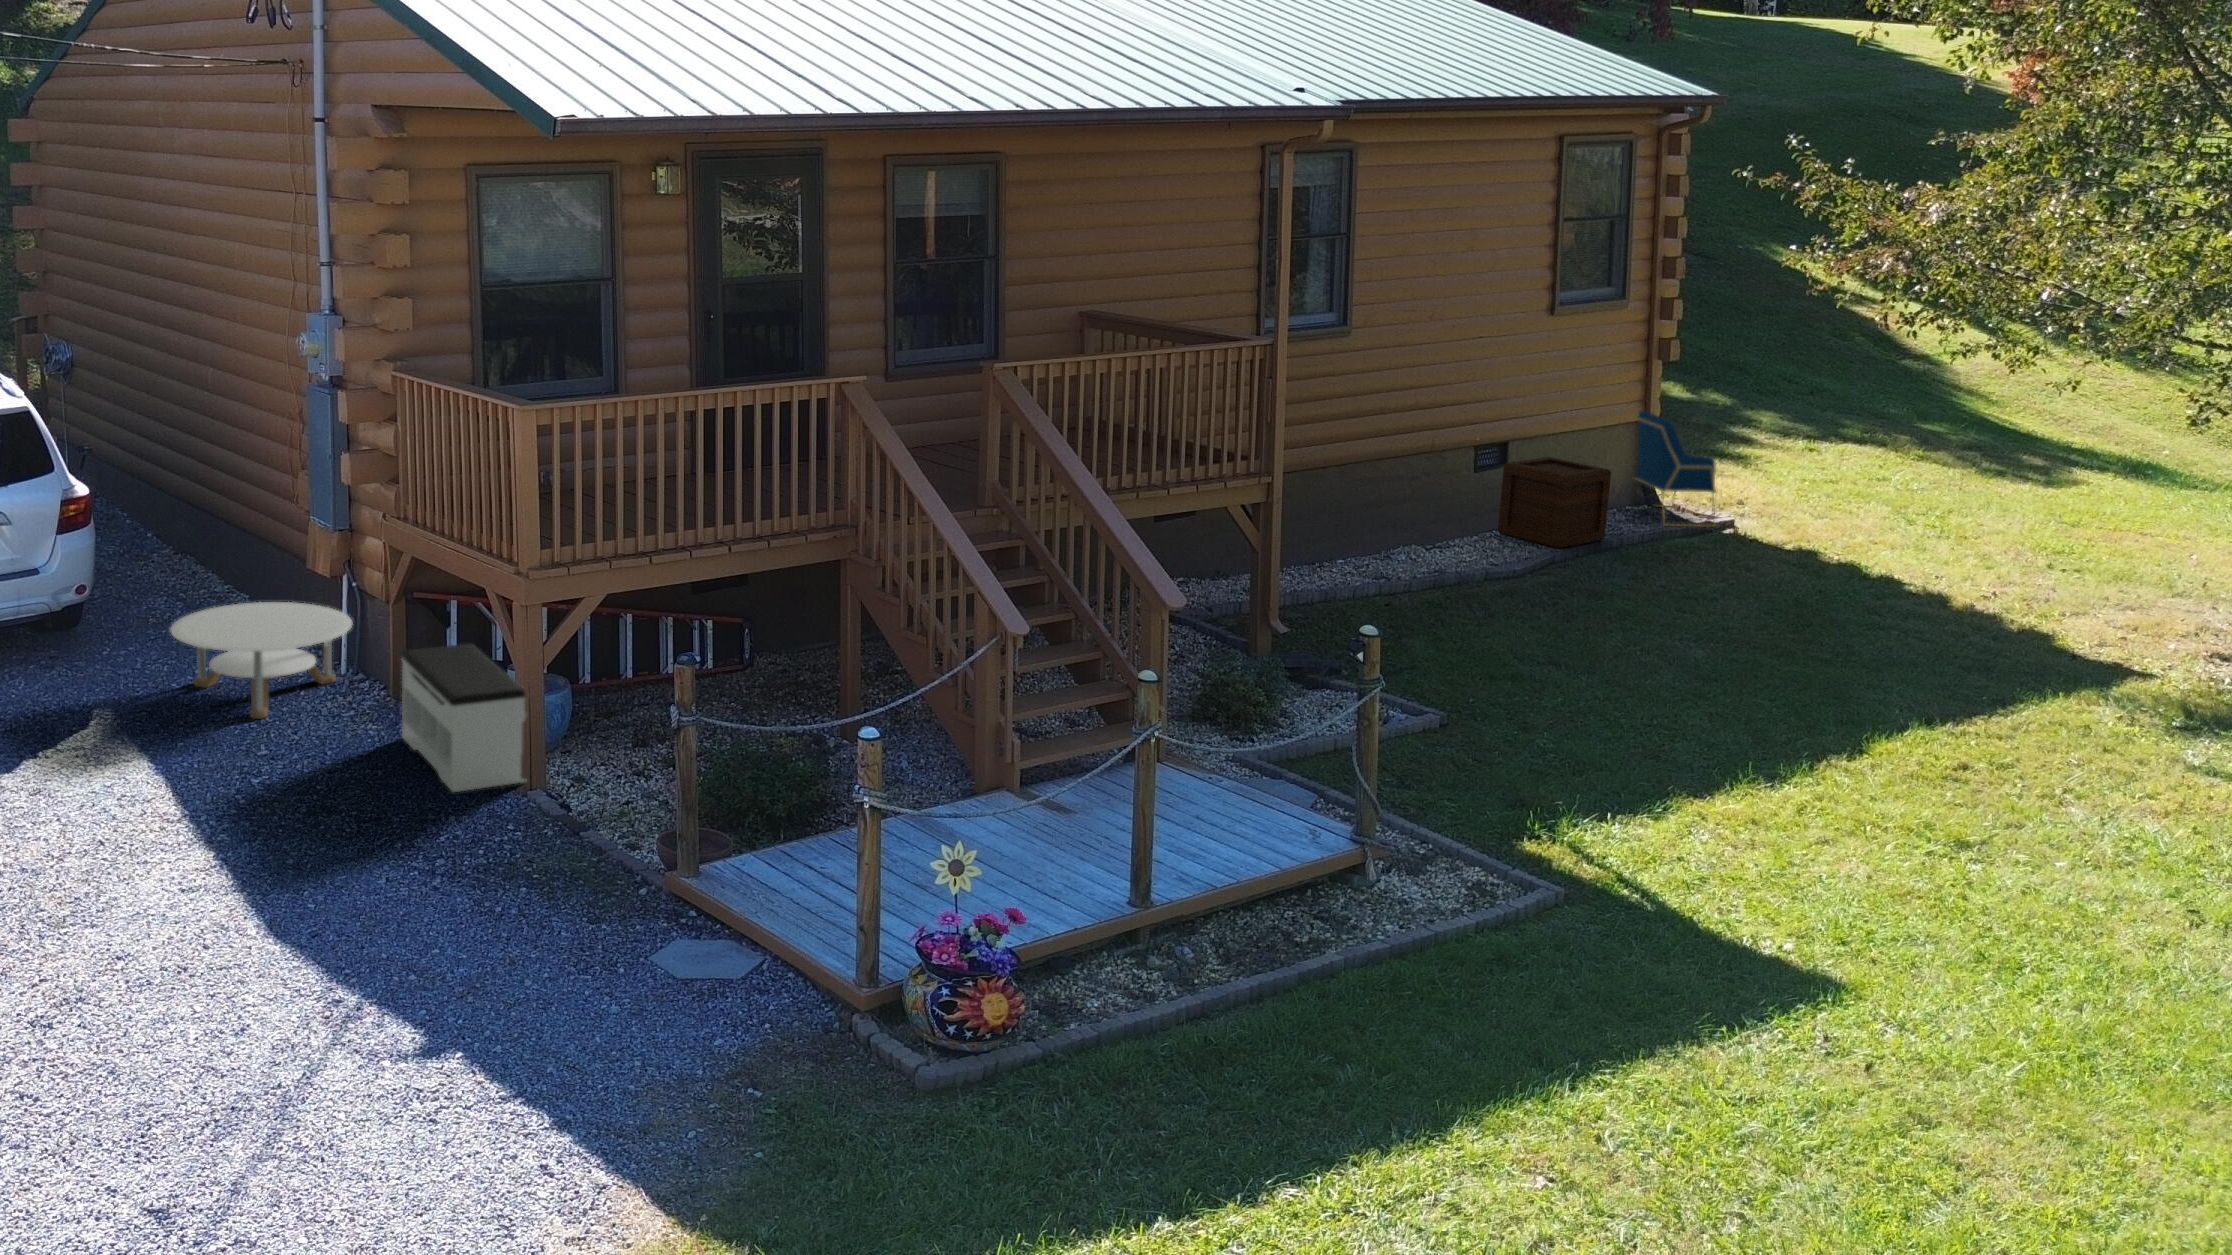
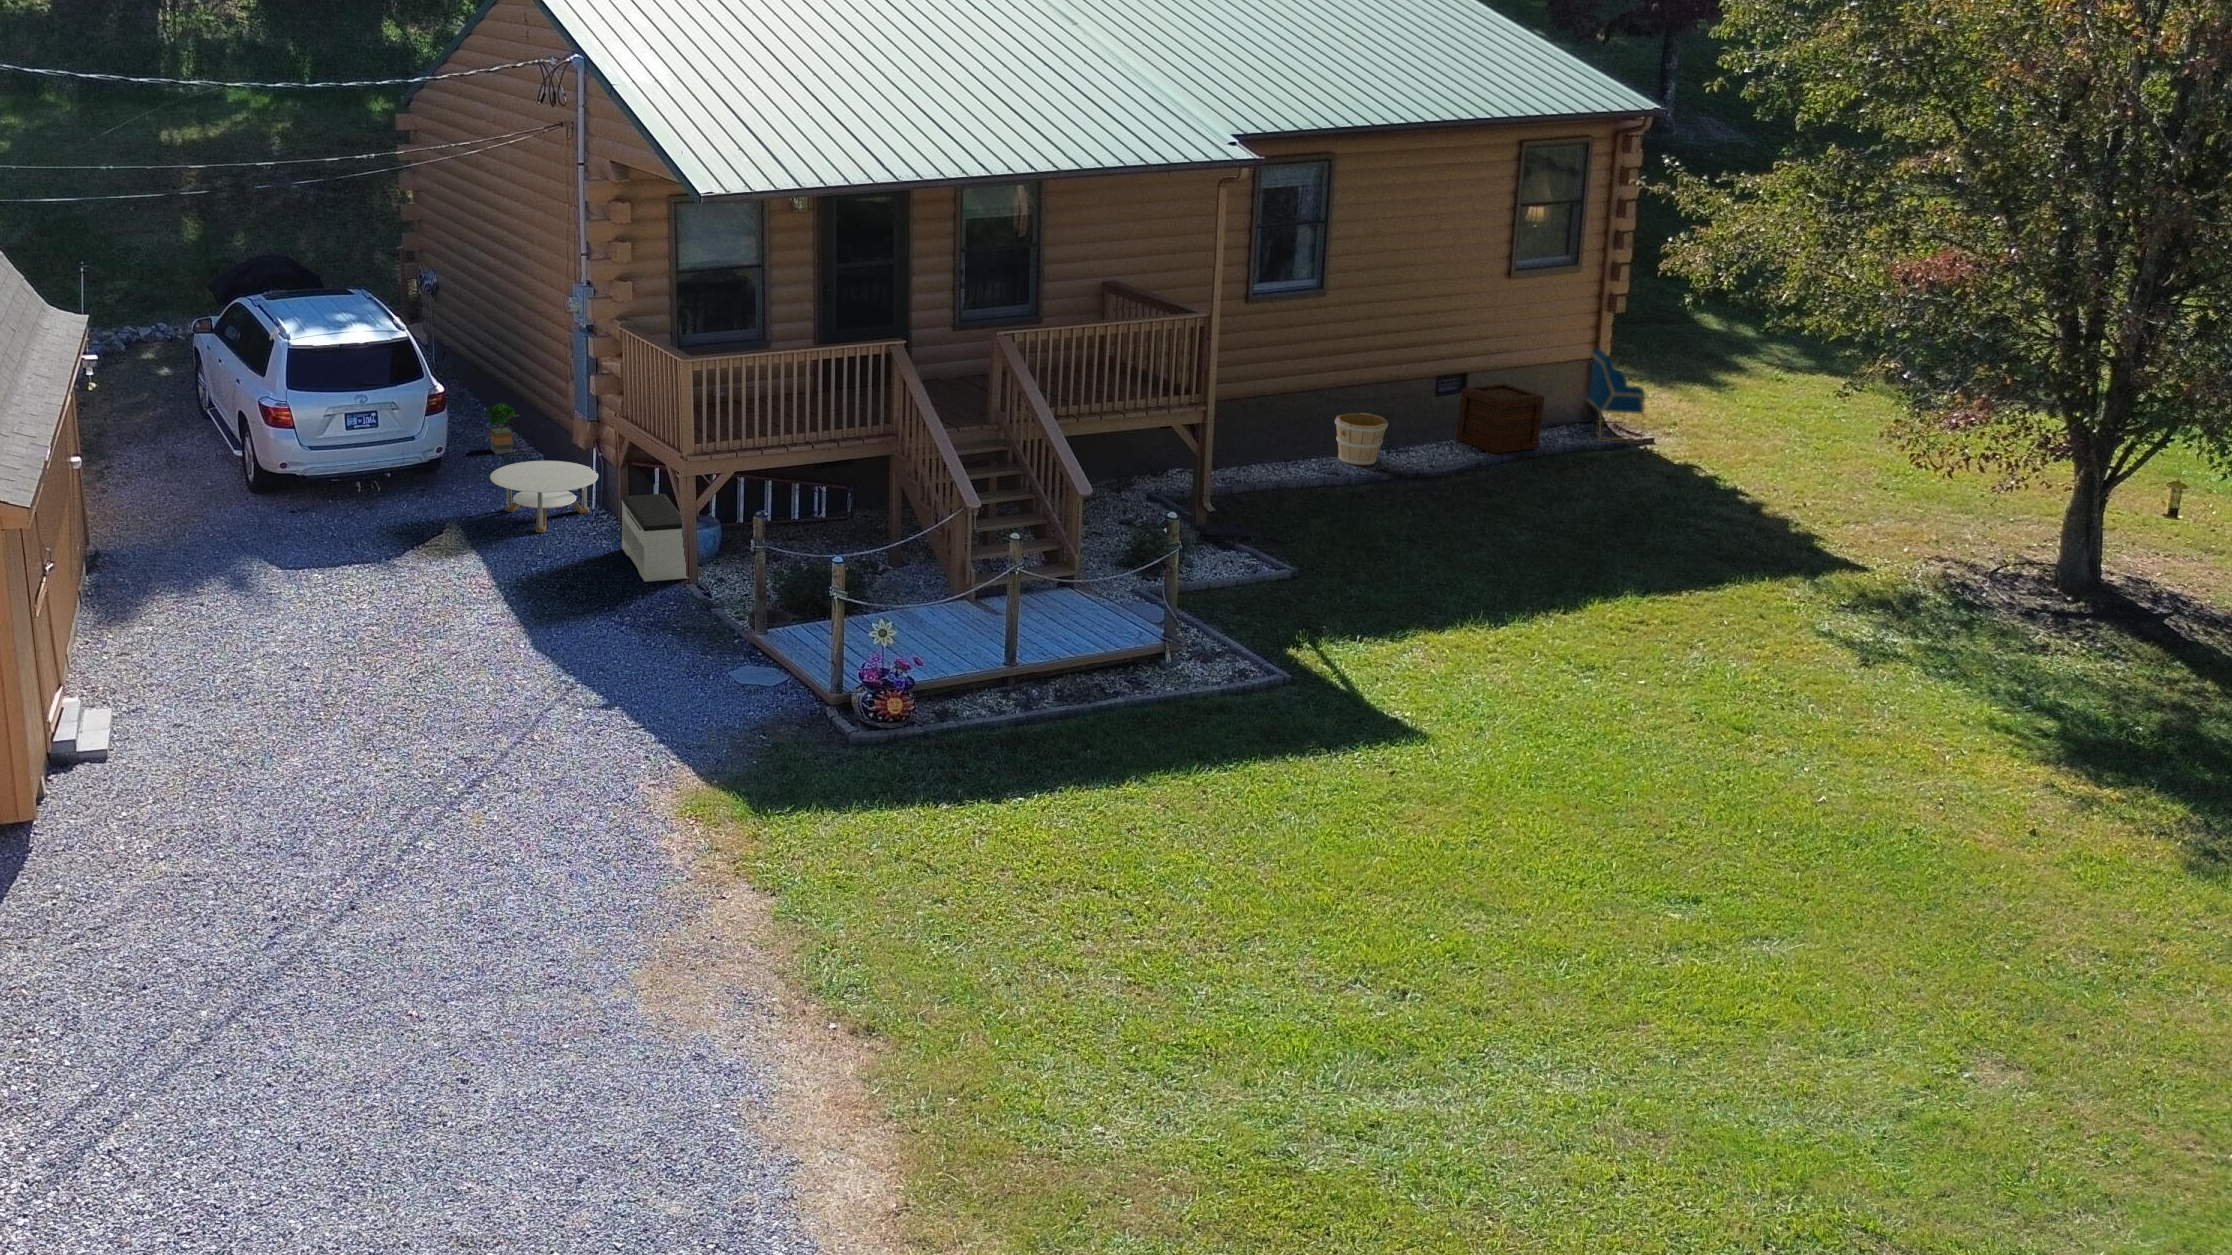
wooden bucket: none [1368,498,1439,568] -> present [1335,413,1388,465]
potted tree: none [151,521,210,601] -> present [485,404,519,454]

